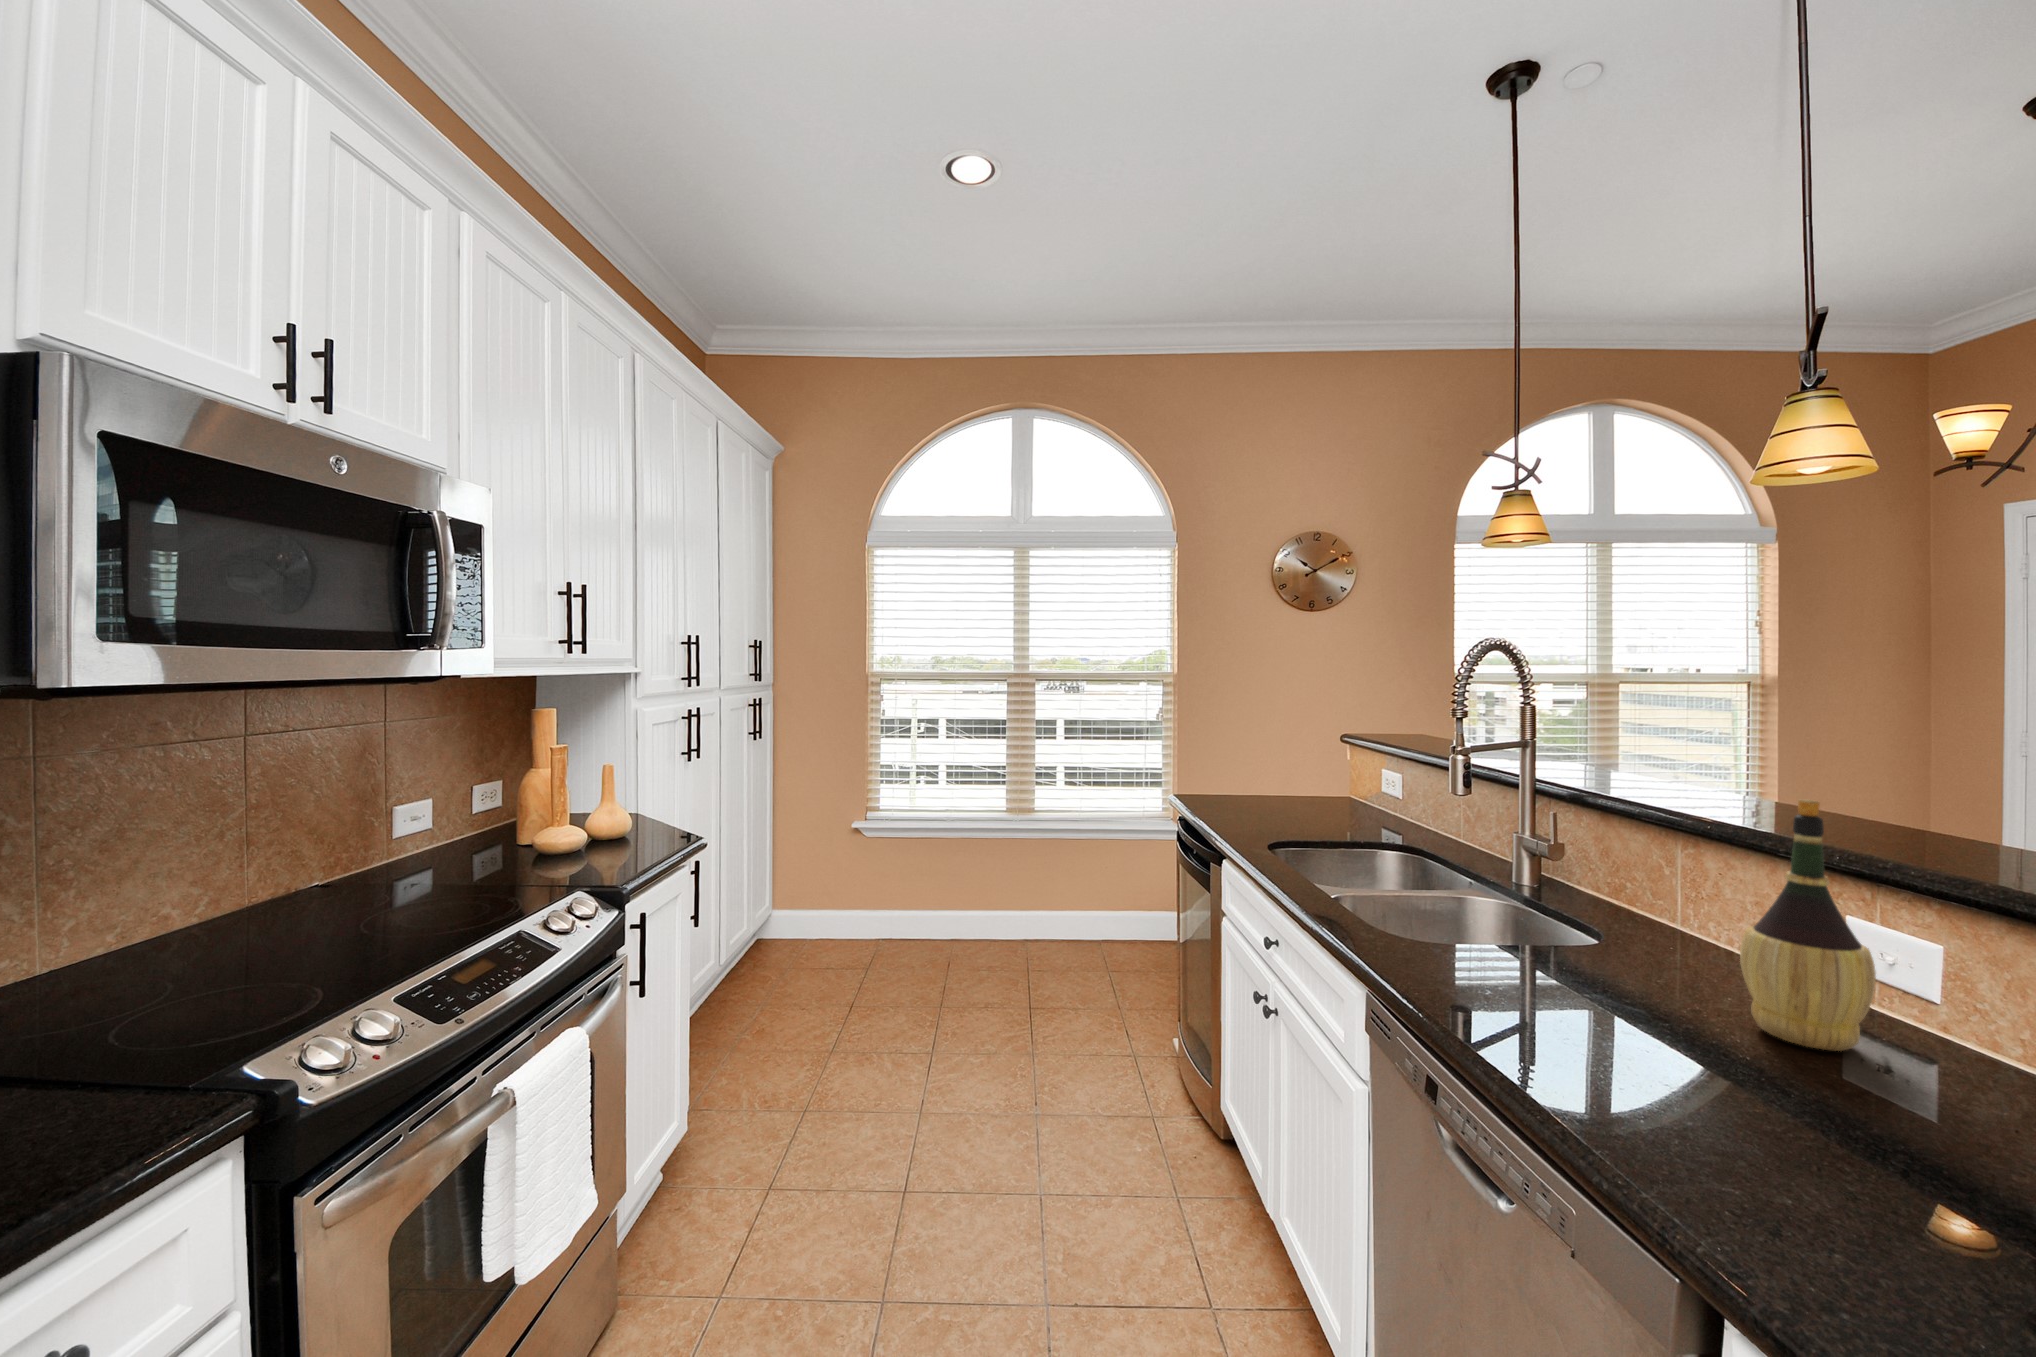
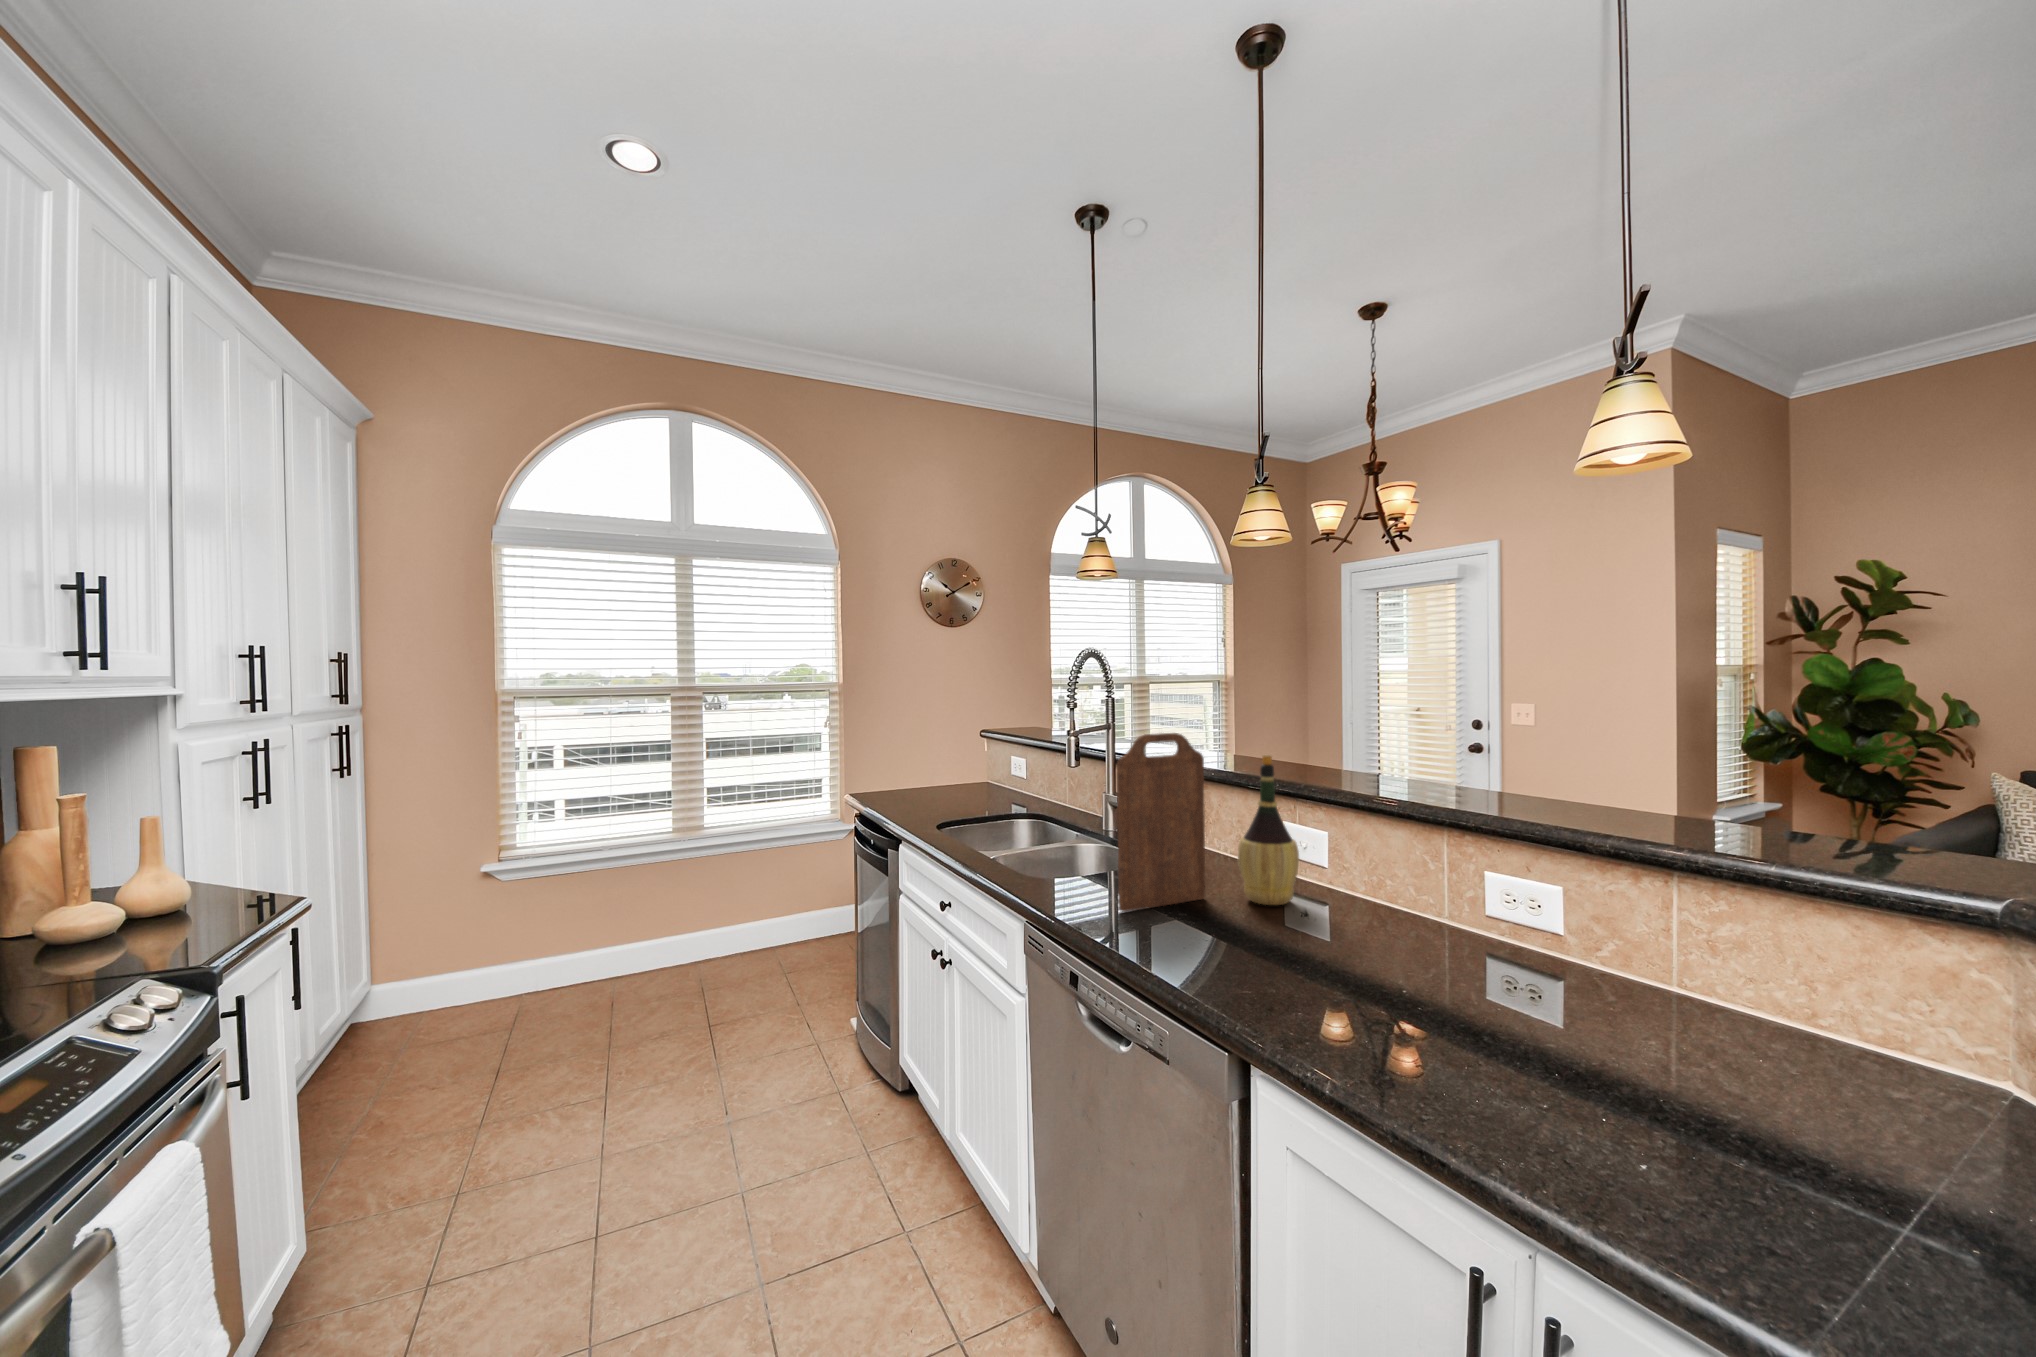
cutting board: none [1514,752,1677,1011] -> present [1117,733,1205,912]

